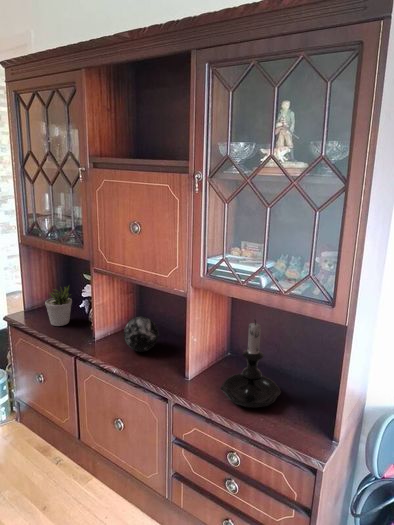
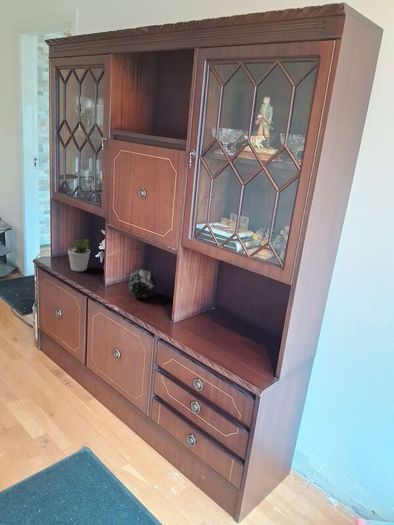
candle holder: present [220,320,281,408] -> none [197,277,246,348]

